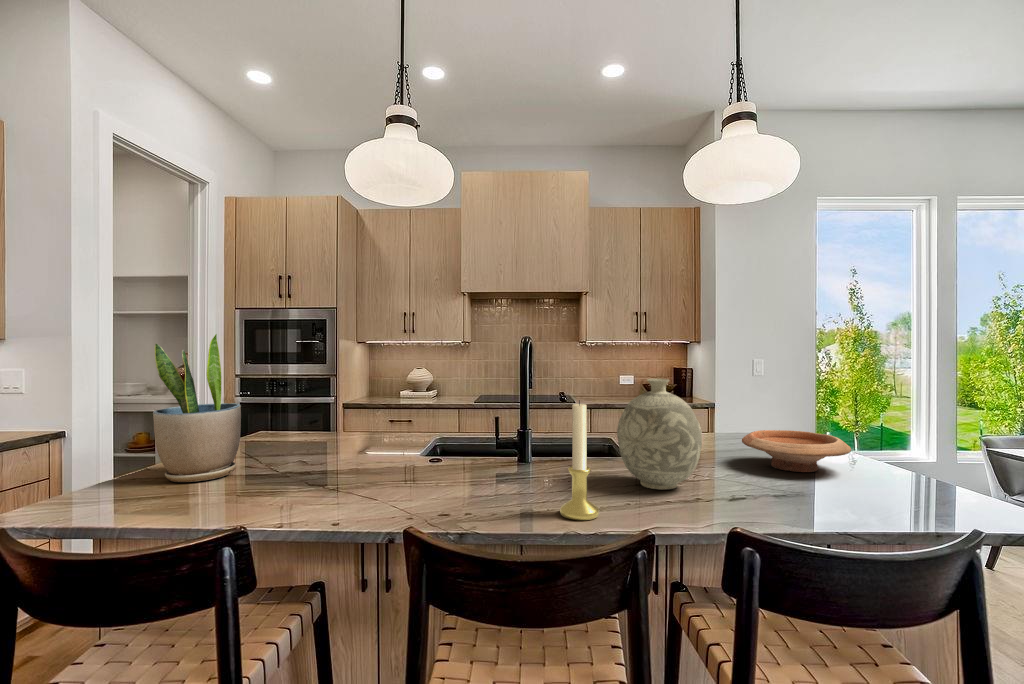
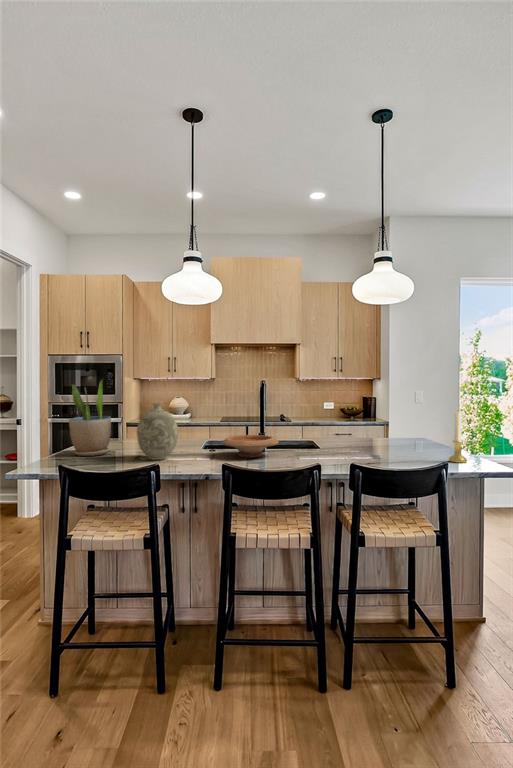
decorative vase: present [617,379,702,489] -> present [137,402,178,460]
candle holder: present [560,400,599,520] -> present [449,412,467,463]
wooden bowl: present [742,430,851,472] -> present [222,435,279,457]

